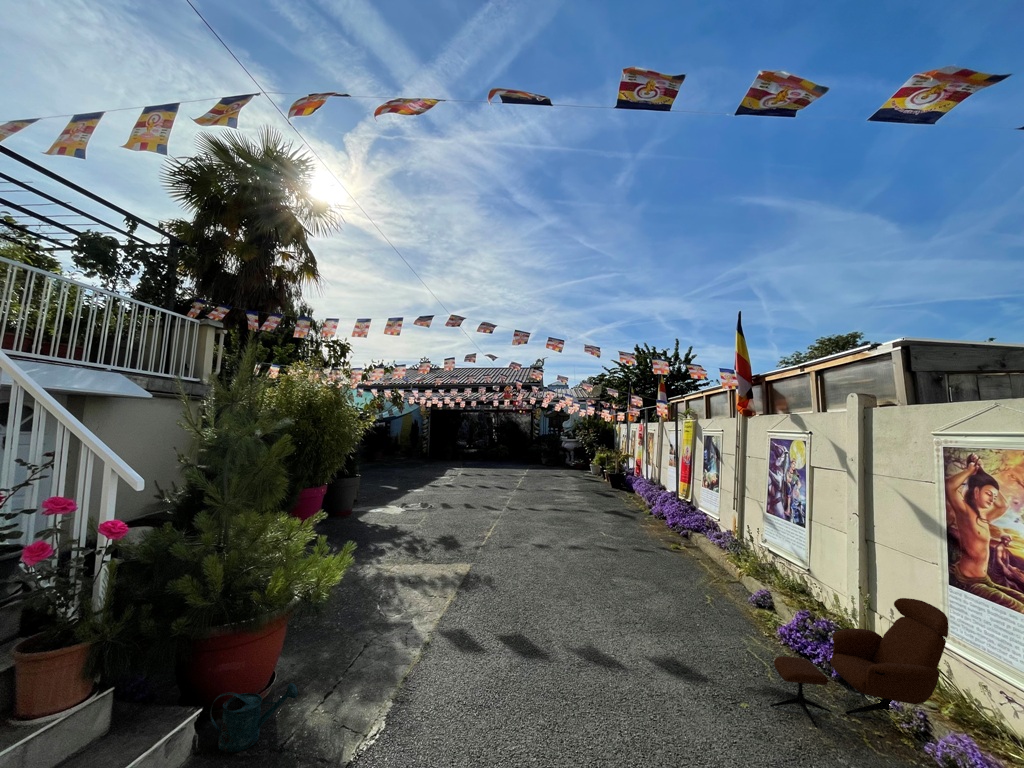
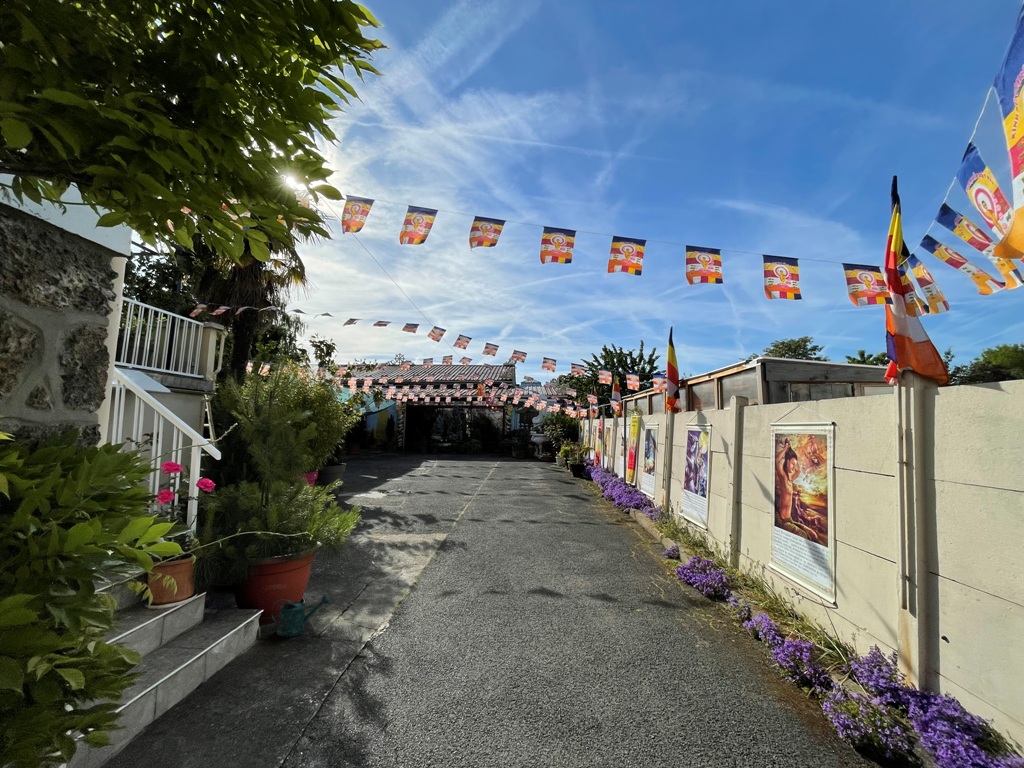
lounge chair: present [770,598,949,727] -> none [656,538,770,628]

